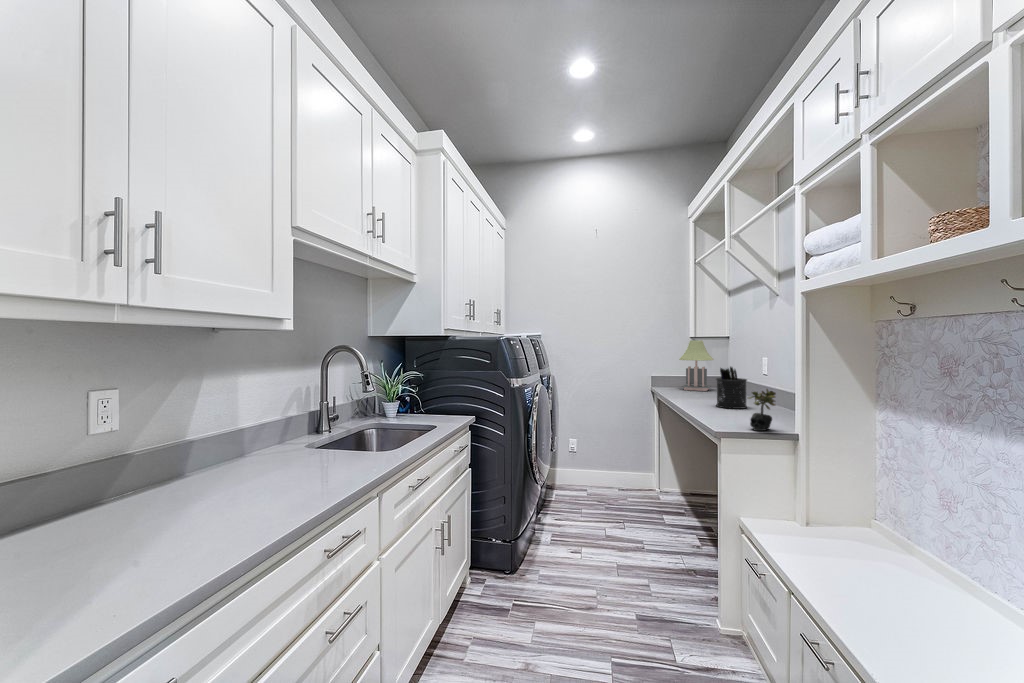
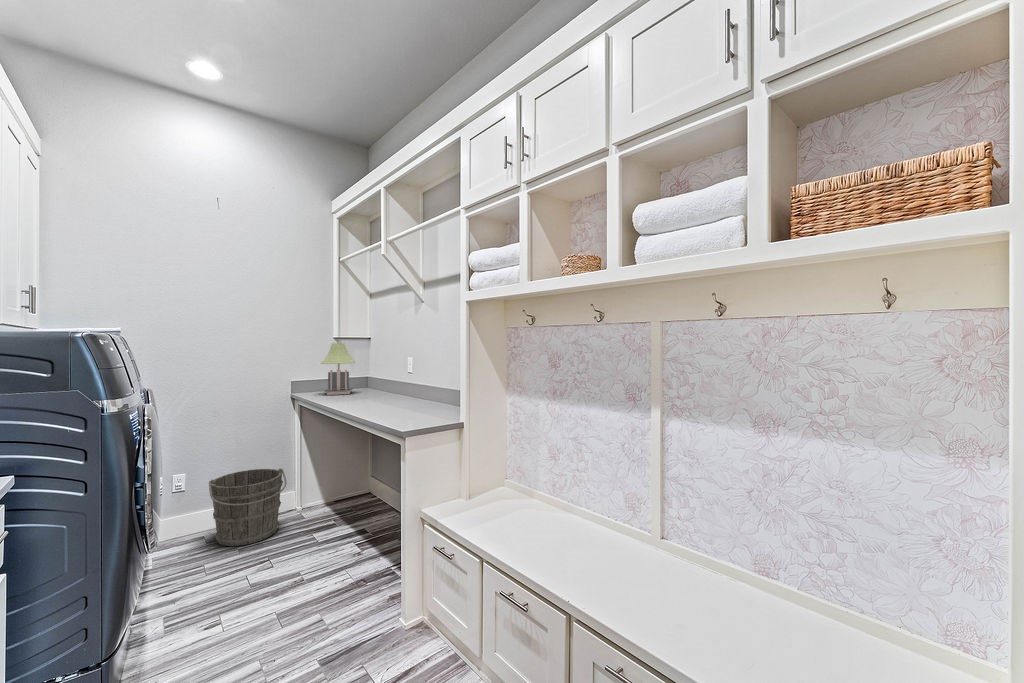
pen holder: present [716,367,747,409] -> none [374,367,402,409]
succulent plant: present [749,389,776,431] -> none [422,386,447,426]
bucket: none [587,446,644,507] -> present [209,468,287,546]

